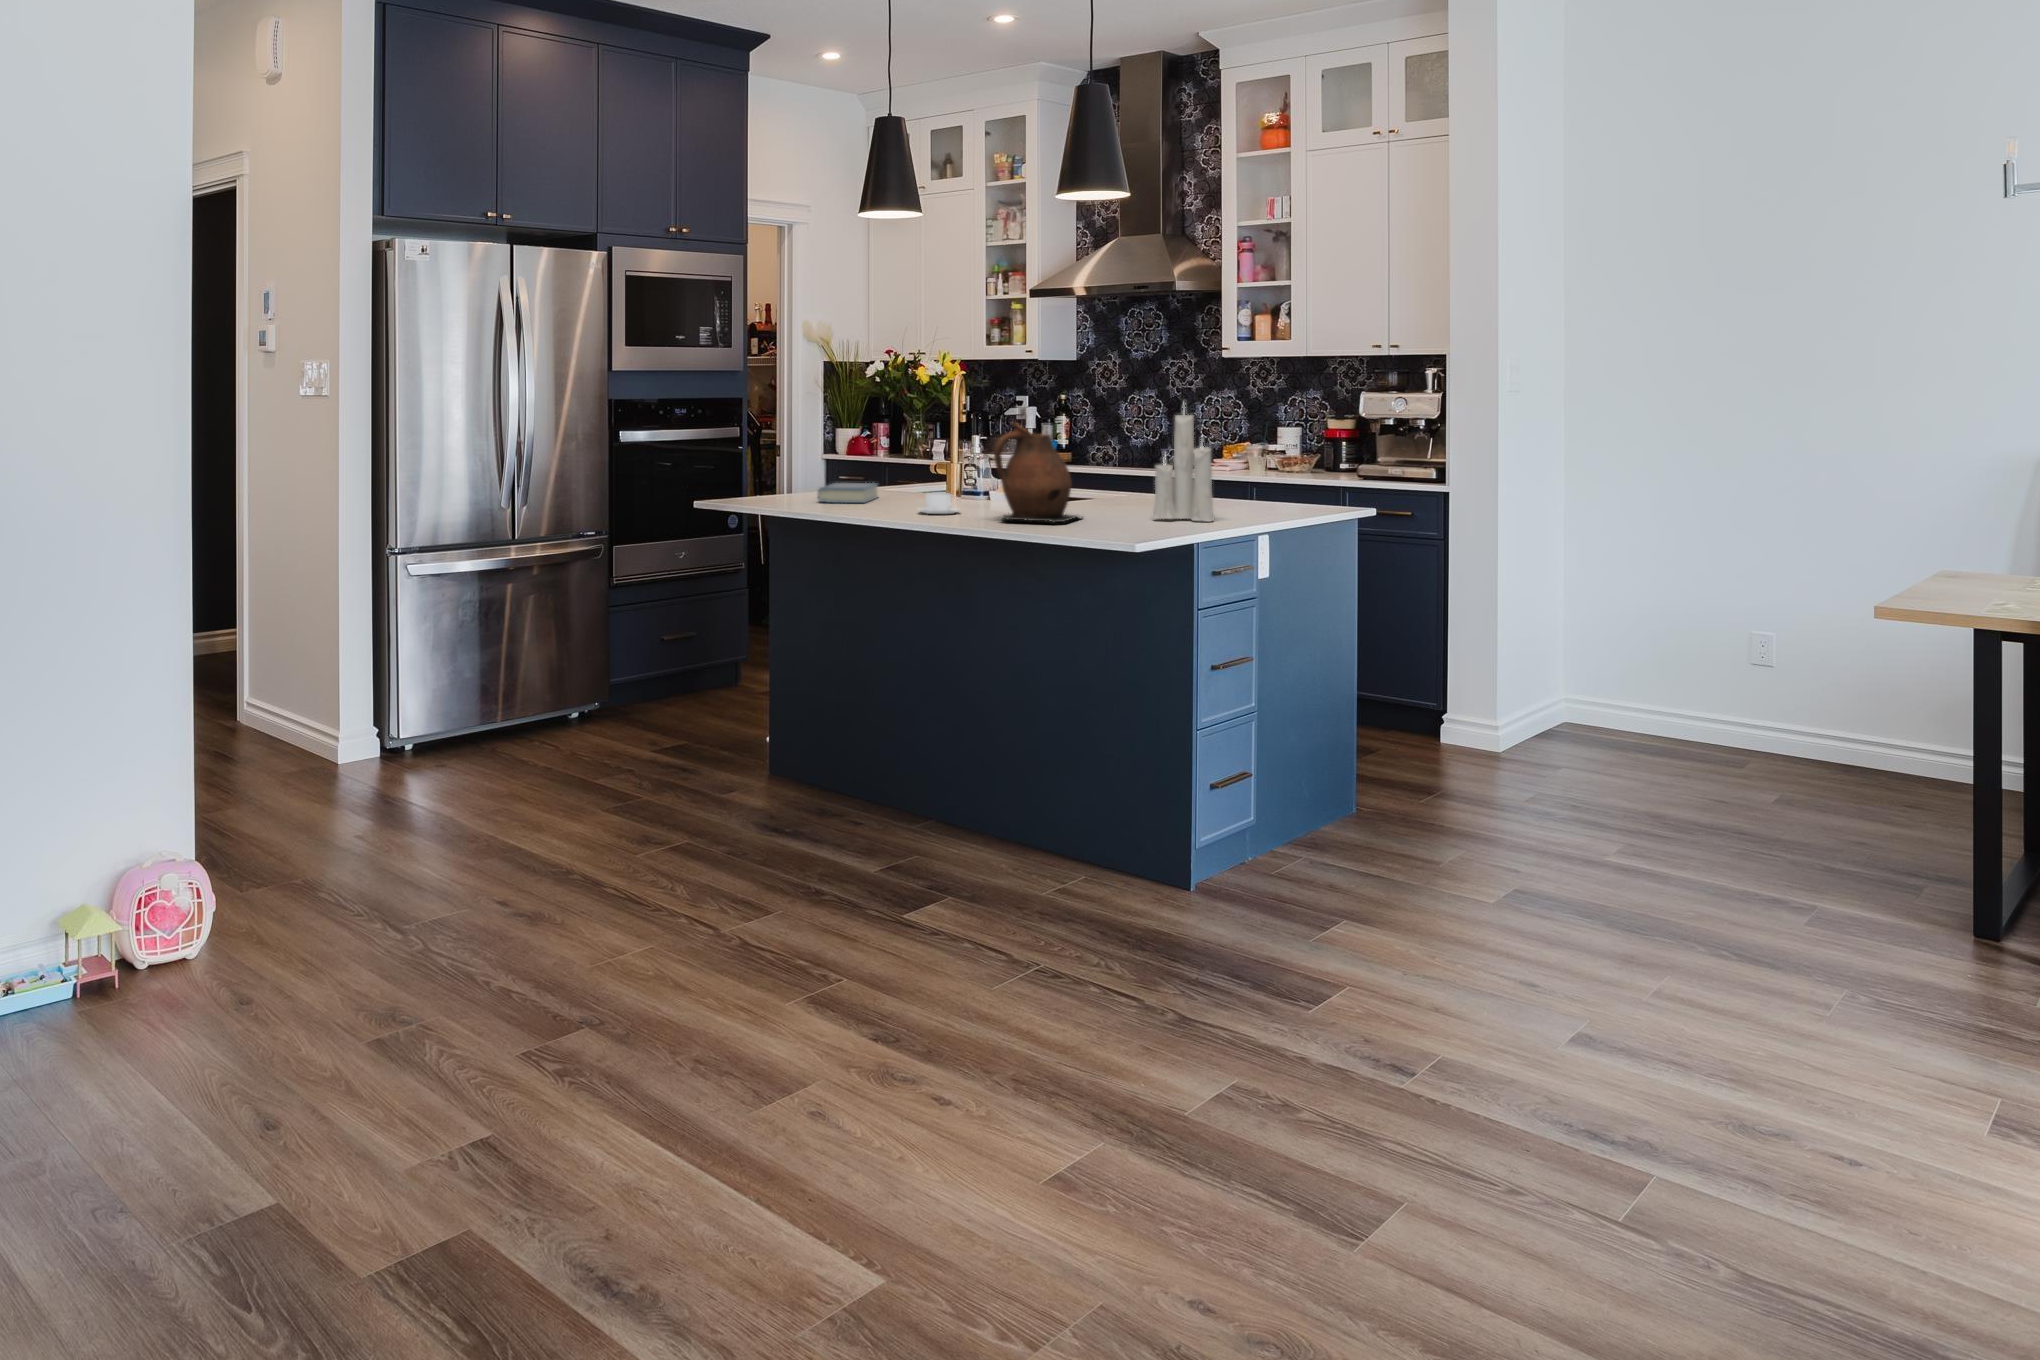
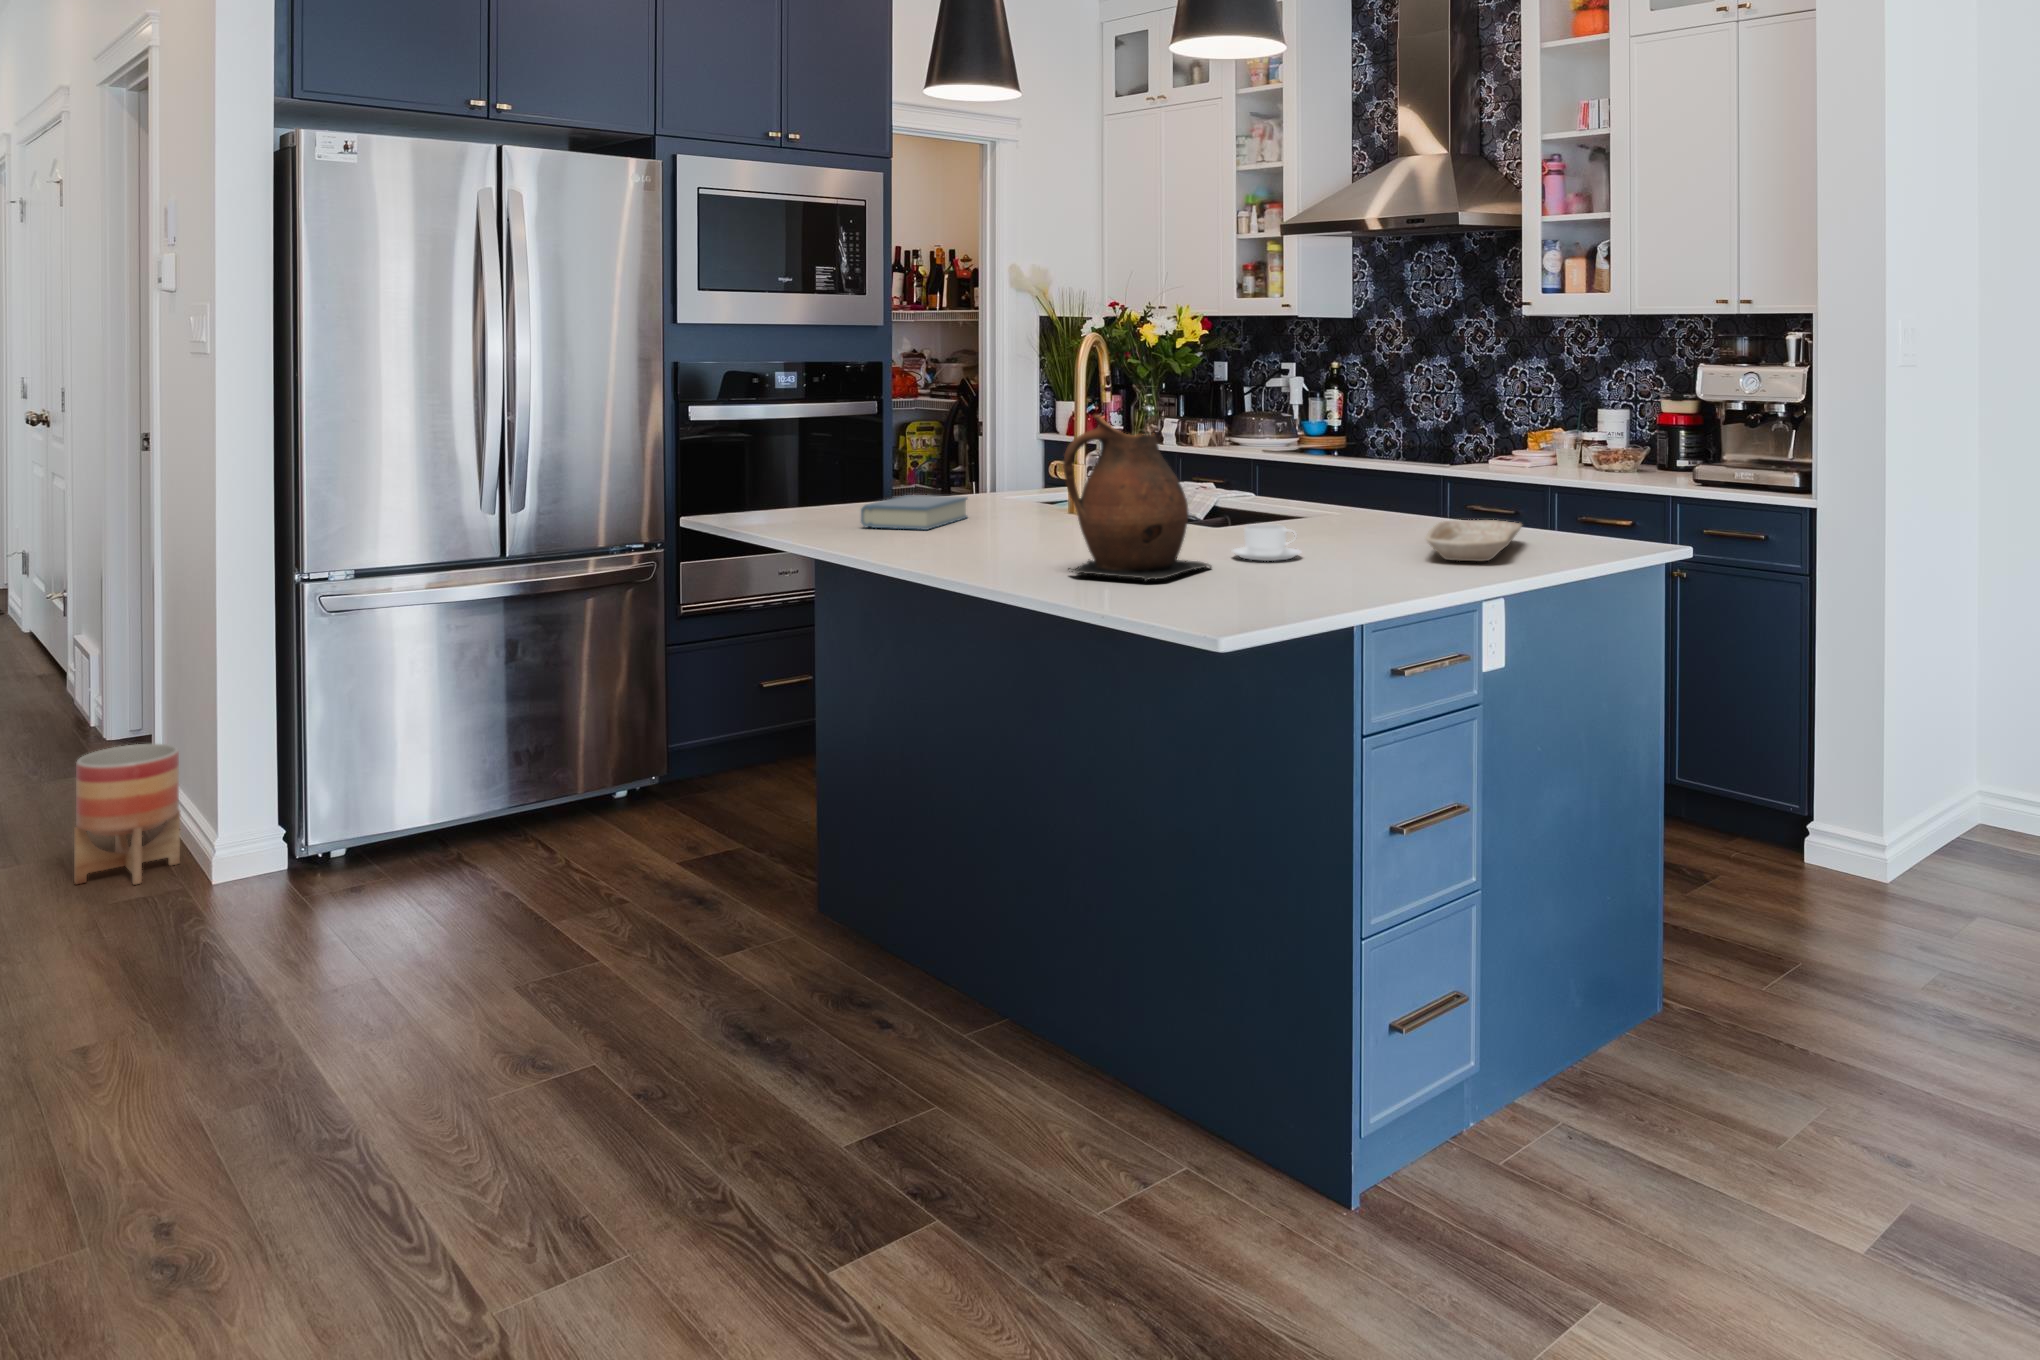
candle: present [1153,412,1214,522] -> none [1316,370,1413,579]
tray: none [1213,492,1270,514] -> present [1425,520,1522,561]
coffee cup: present [919,493,959,514] -> present [1232,524,1301,561]
planter: none [253,661,314,754] -> present [74,744,180,884]

